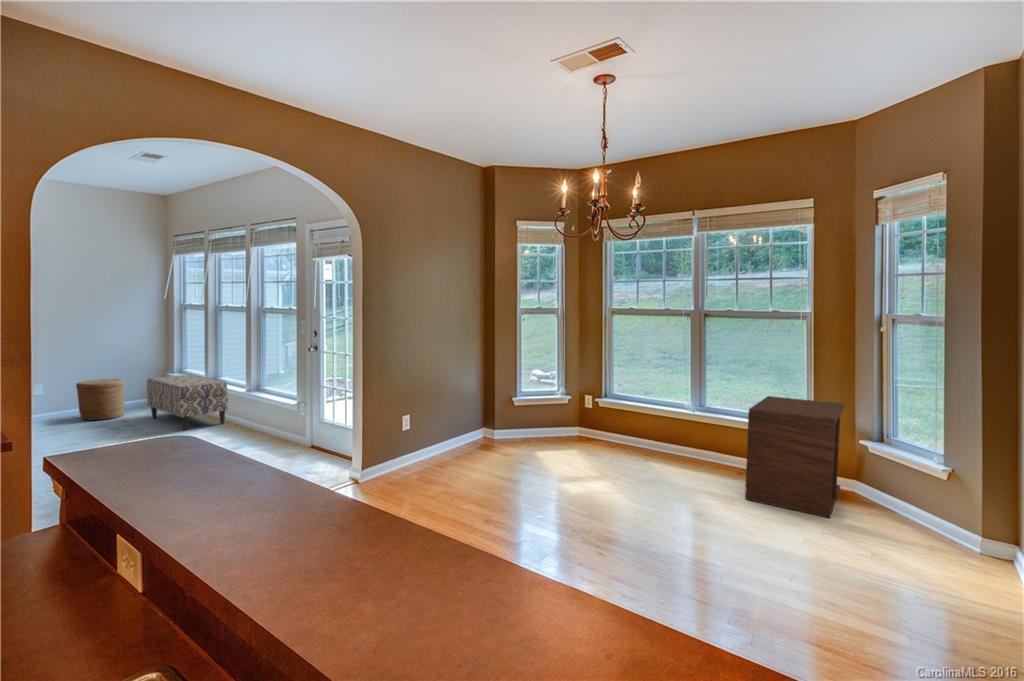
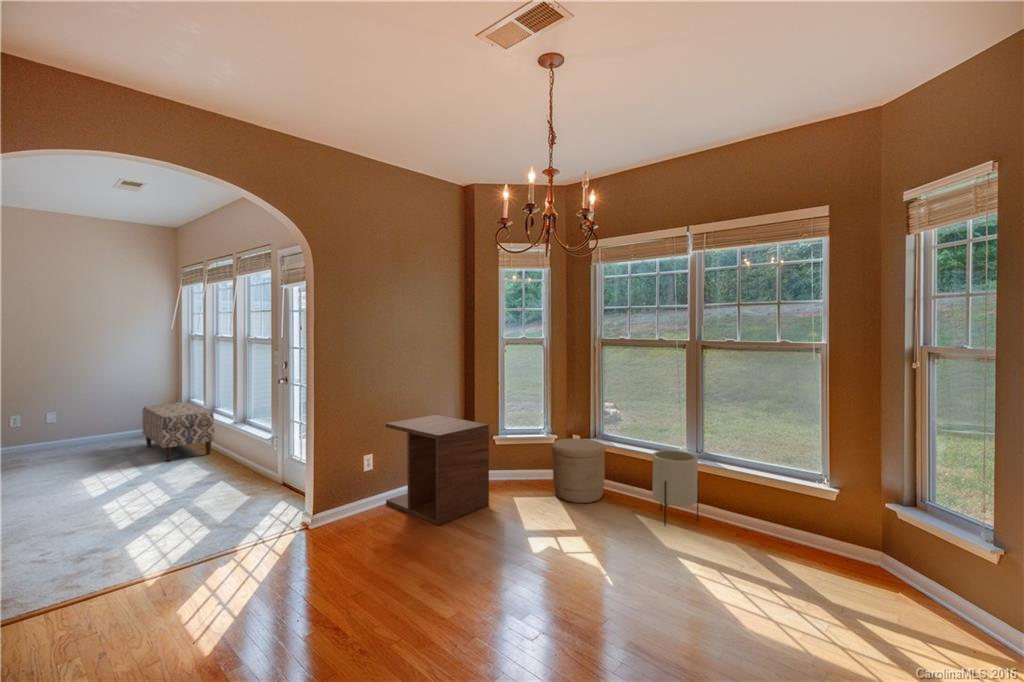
woven basket: present [76,379,125,421] -> present [551,439,606,503]
side table: present [745,396,845,518] -> present [386,415,489,525]
planter: none [661,406,701,469] -> present [652,450,699,526]

